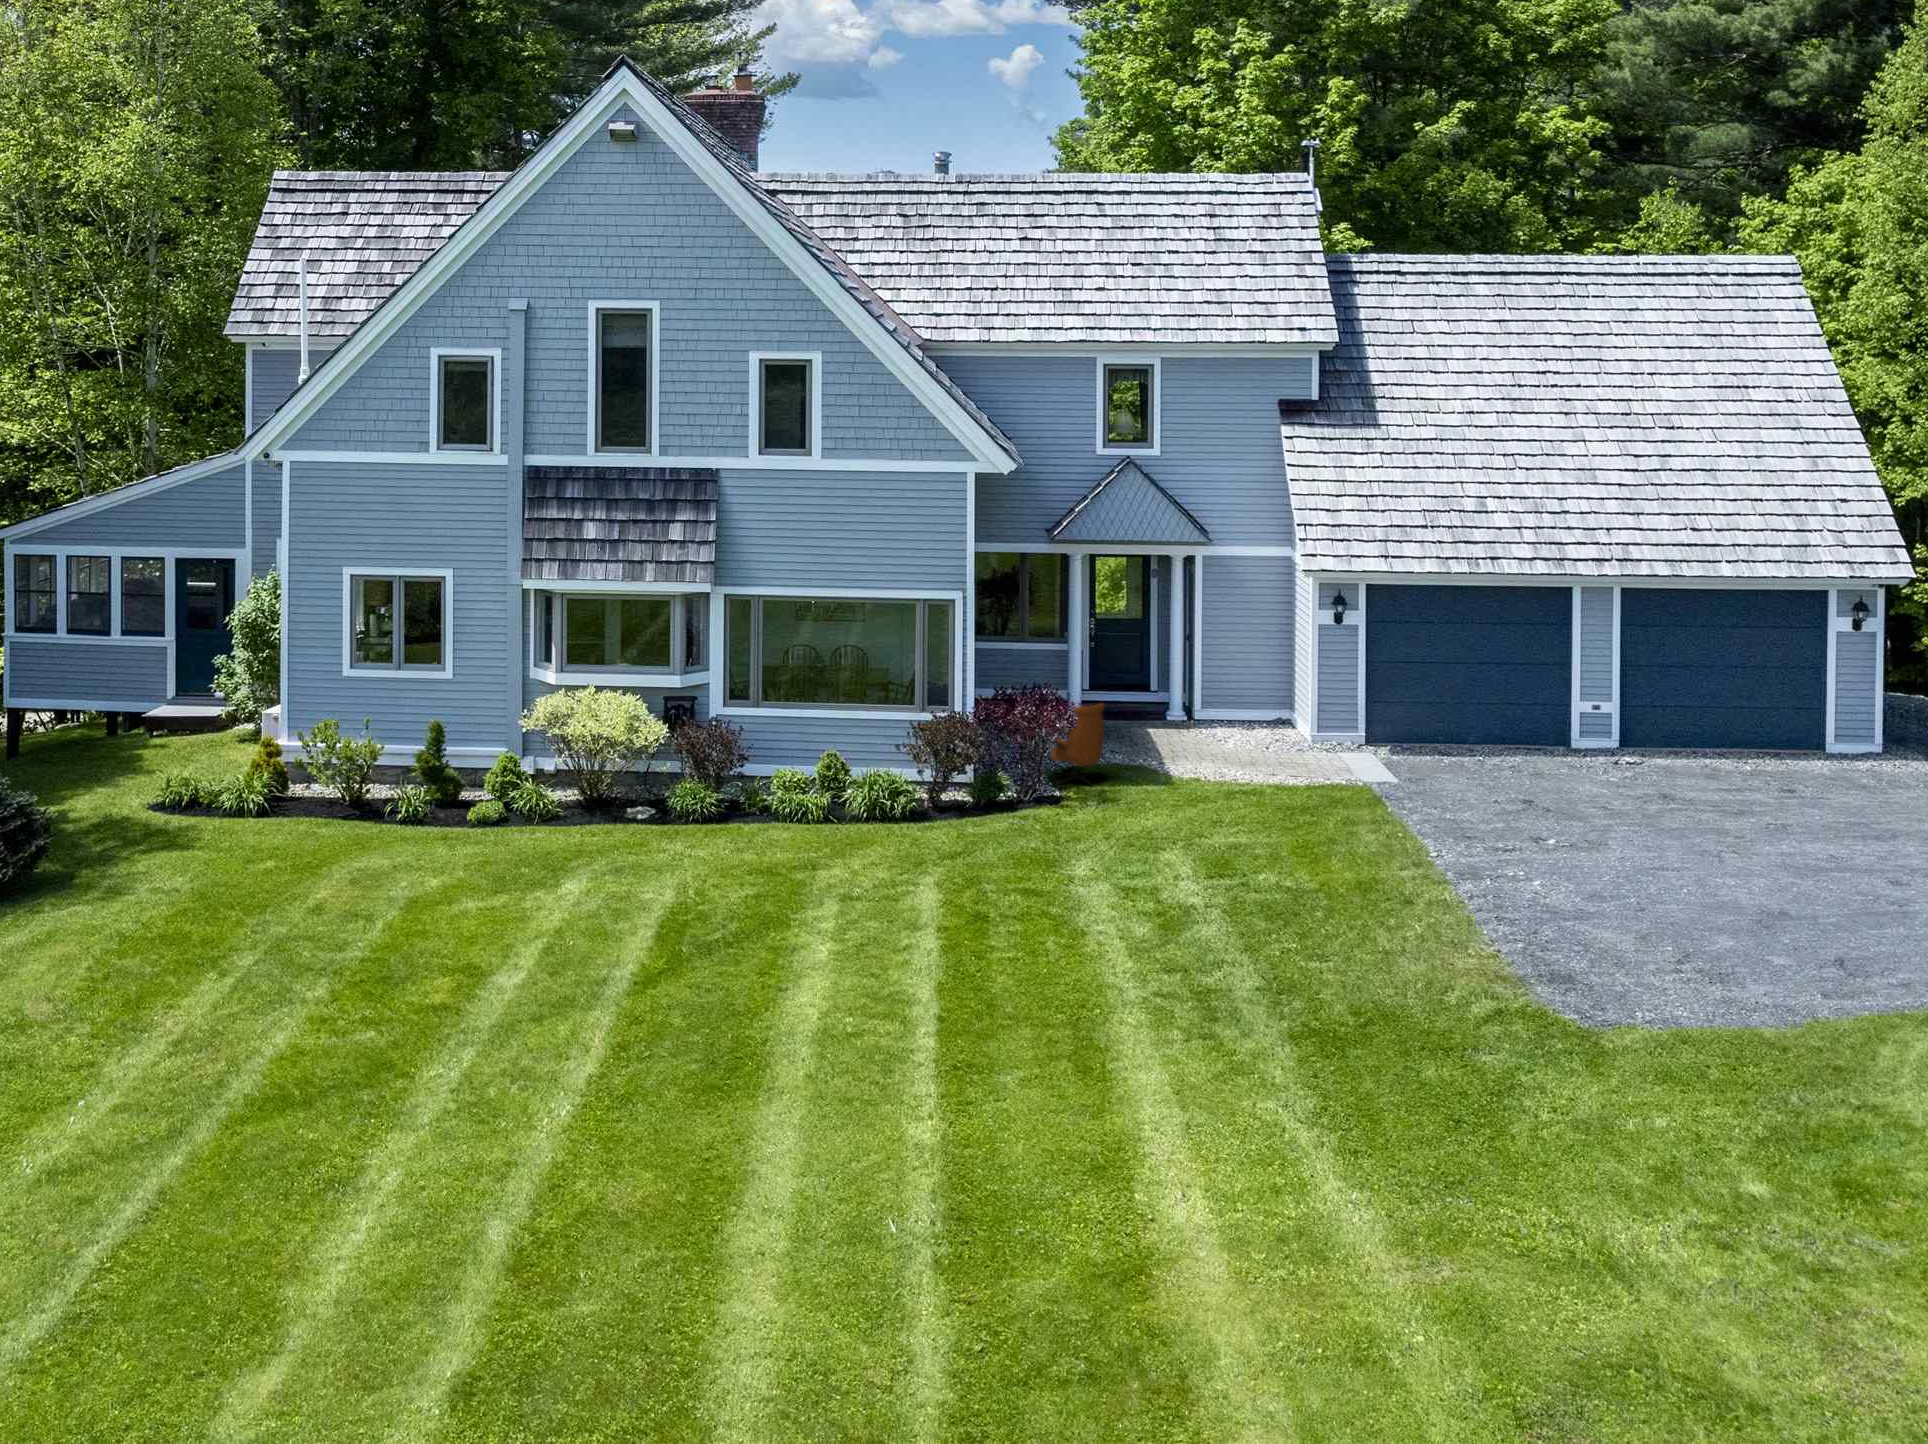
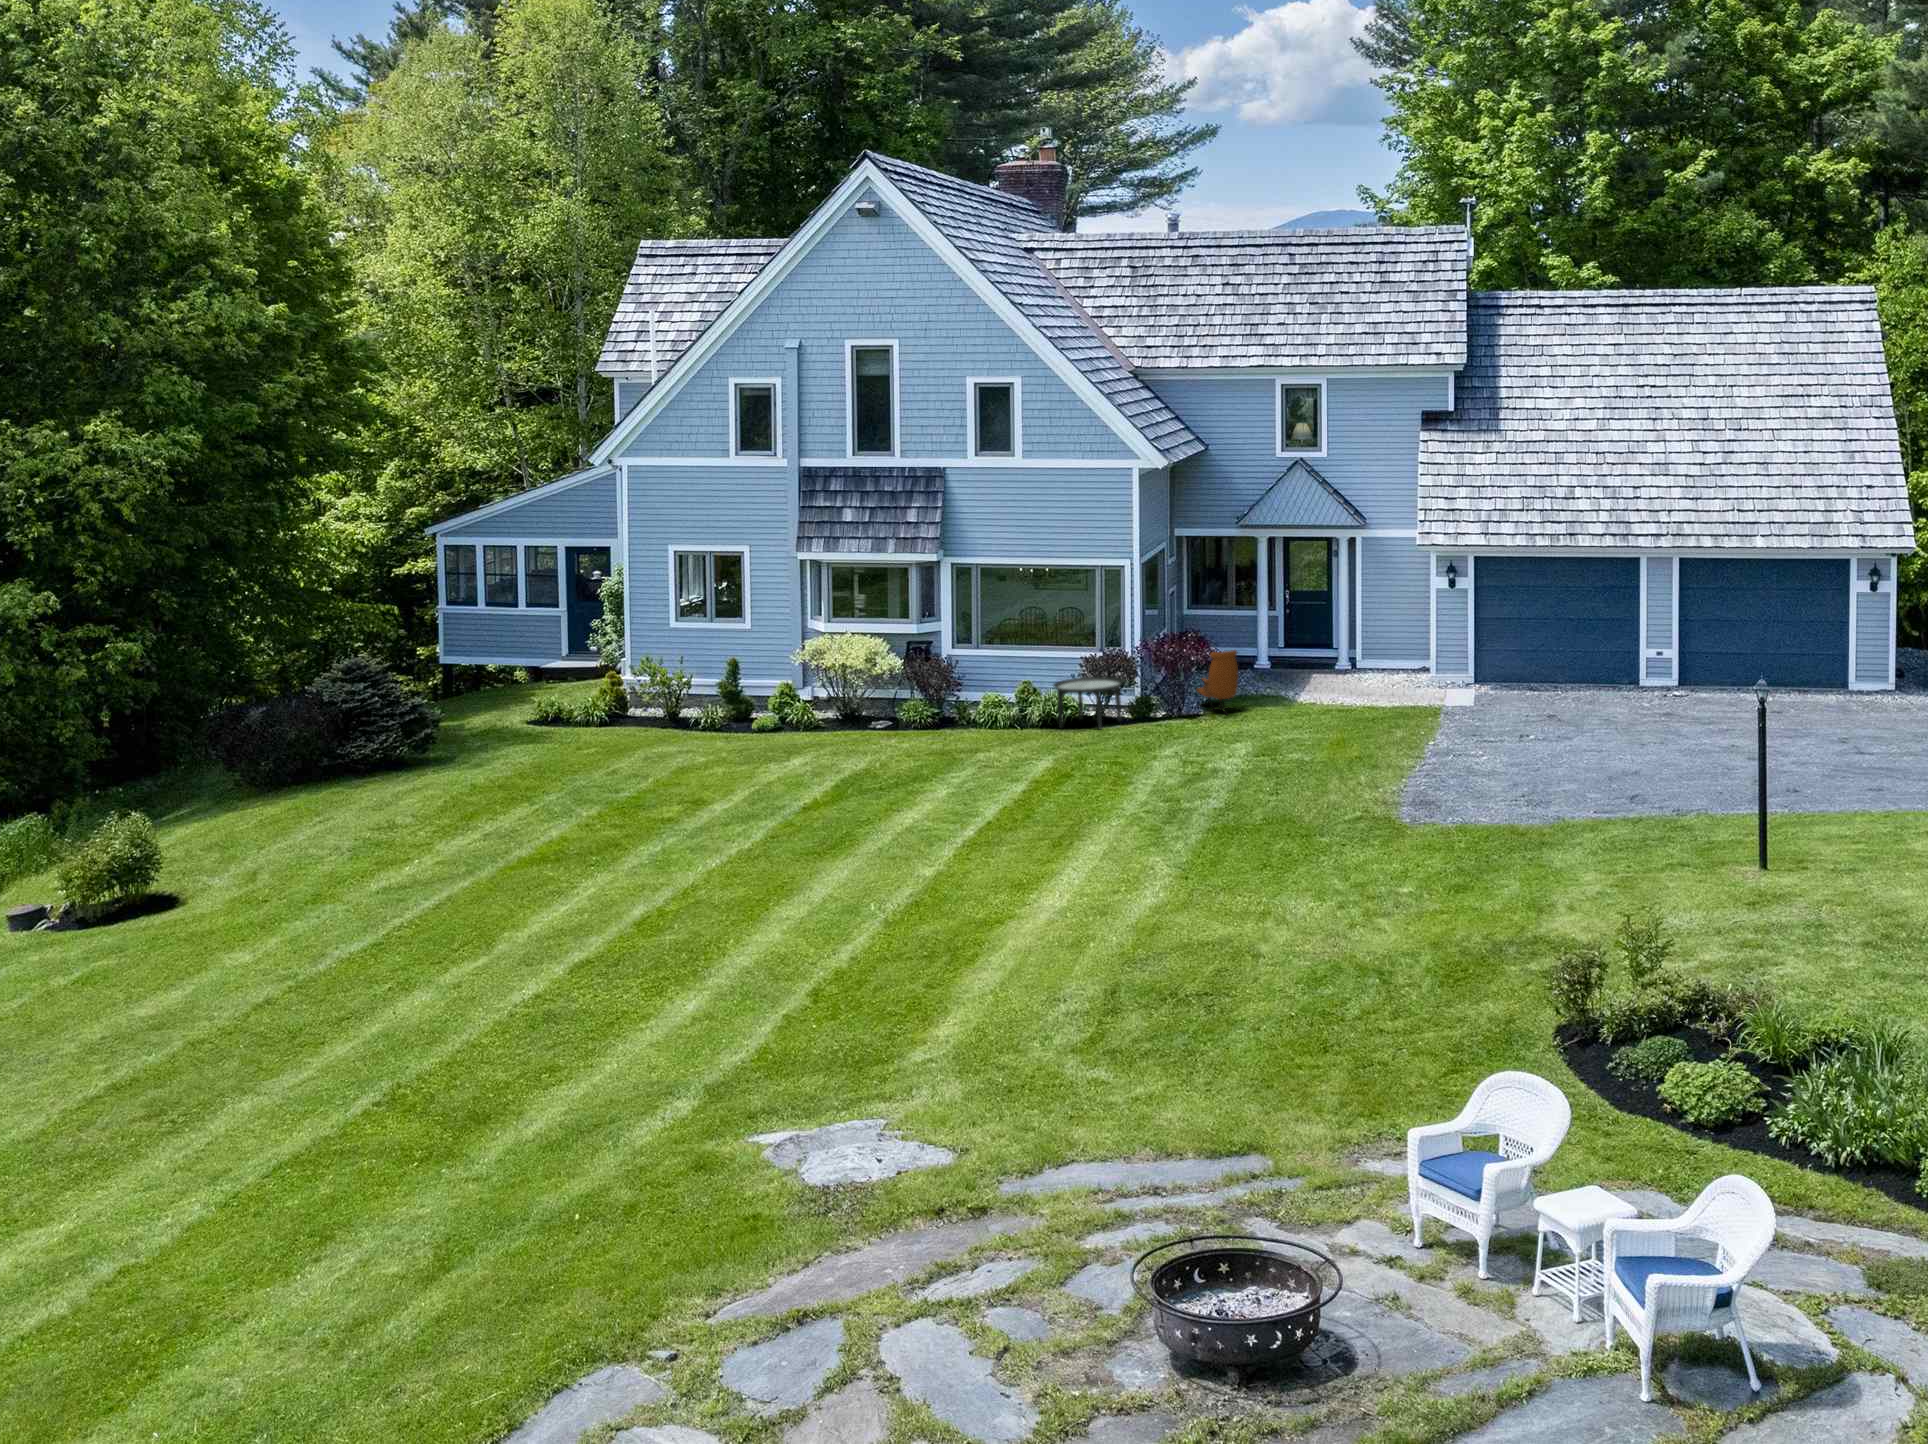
round table: none [872,737,965,810] -> present [1053,677,1123,730]

